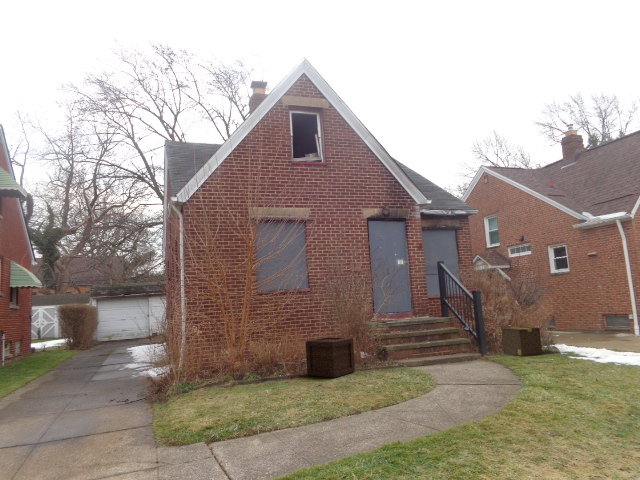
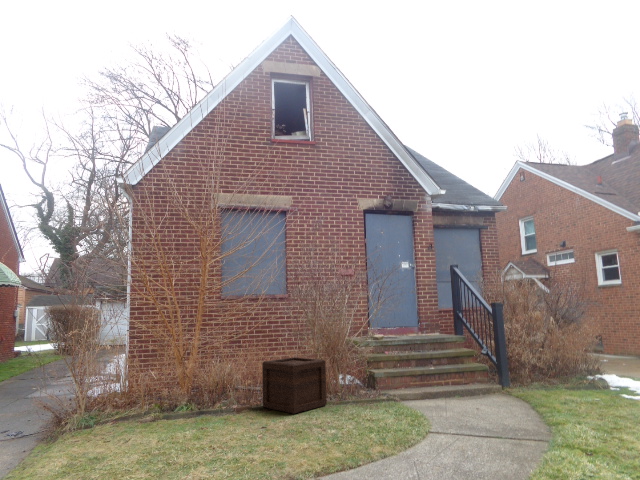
cardboard box: present [502,327,542,356] -> none [530,351,586,392]

